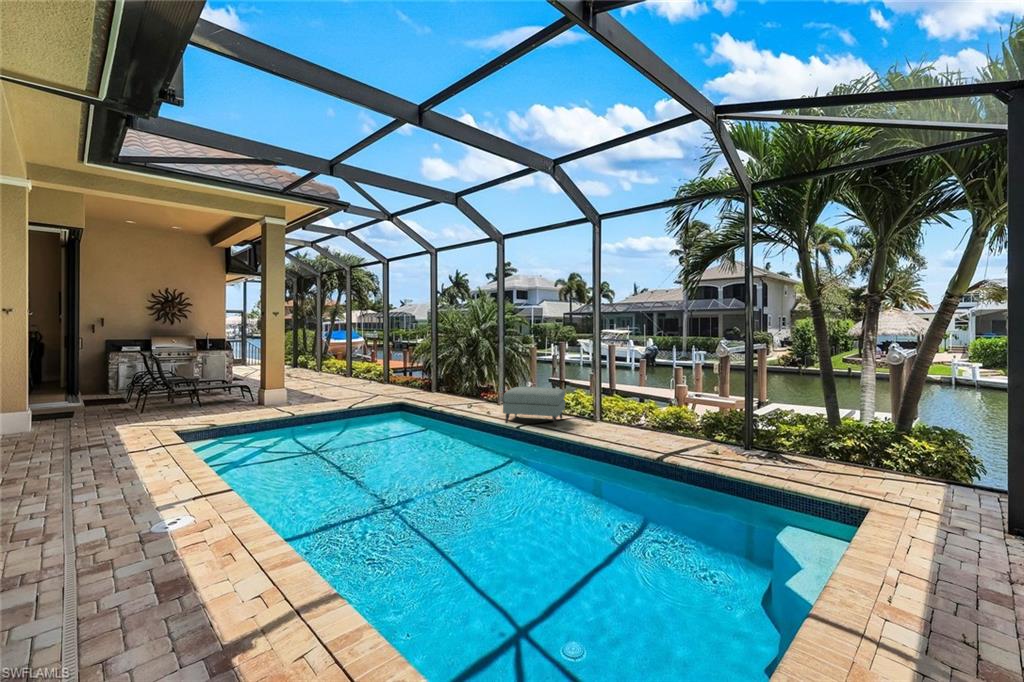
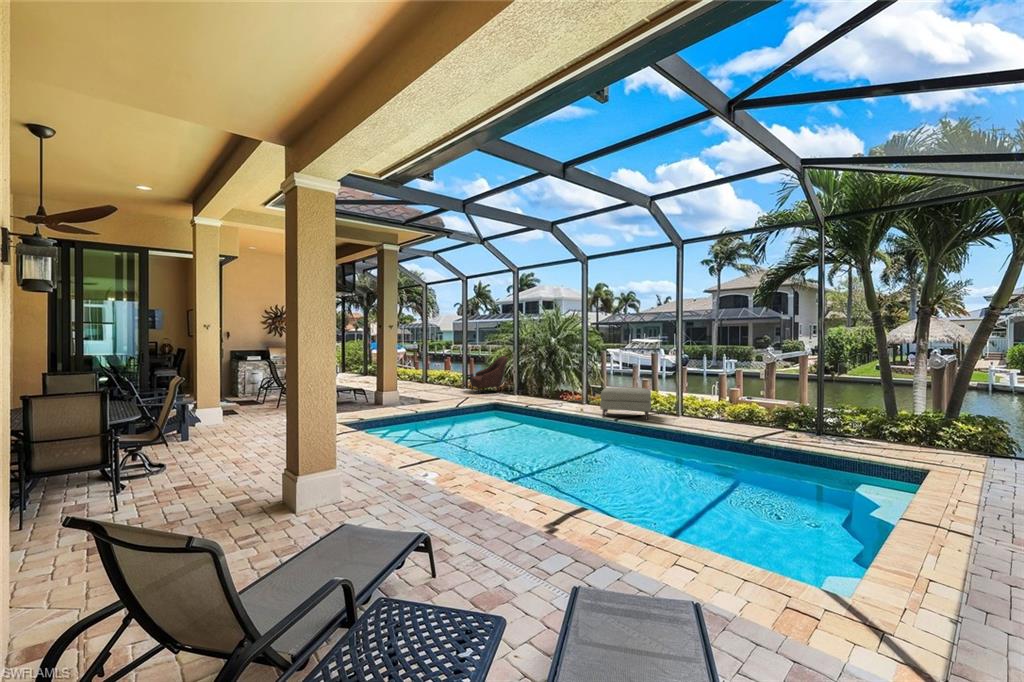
armchair: none [386,349,427,392] -> present [470,356,507,394]

